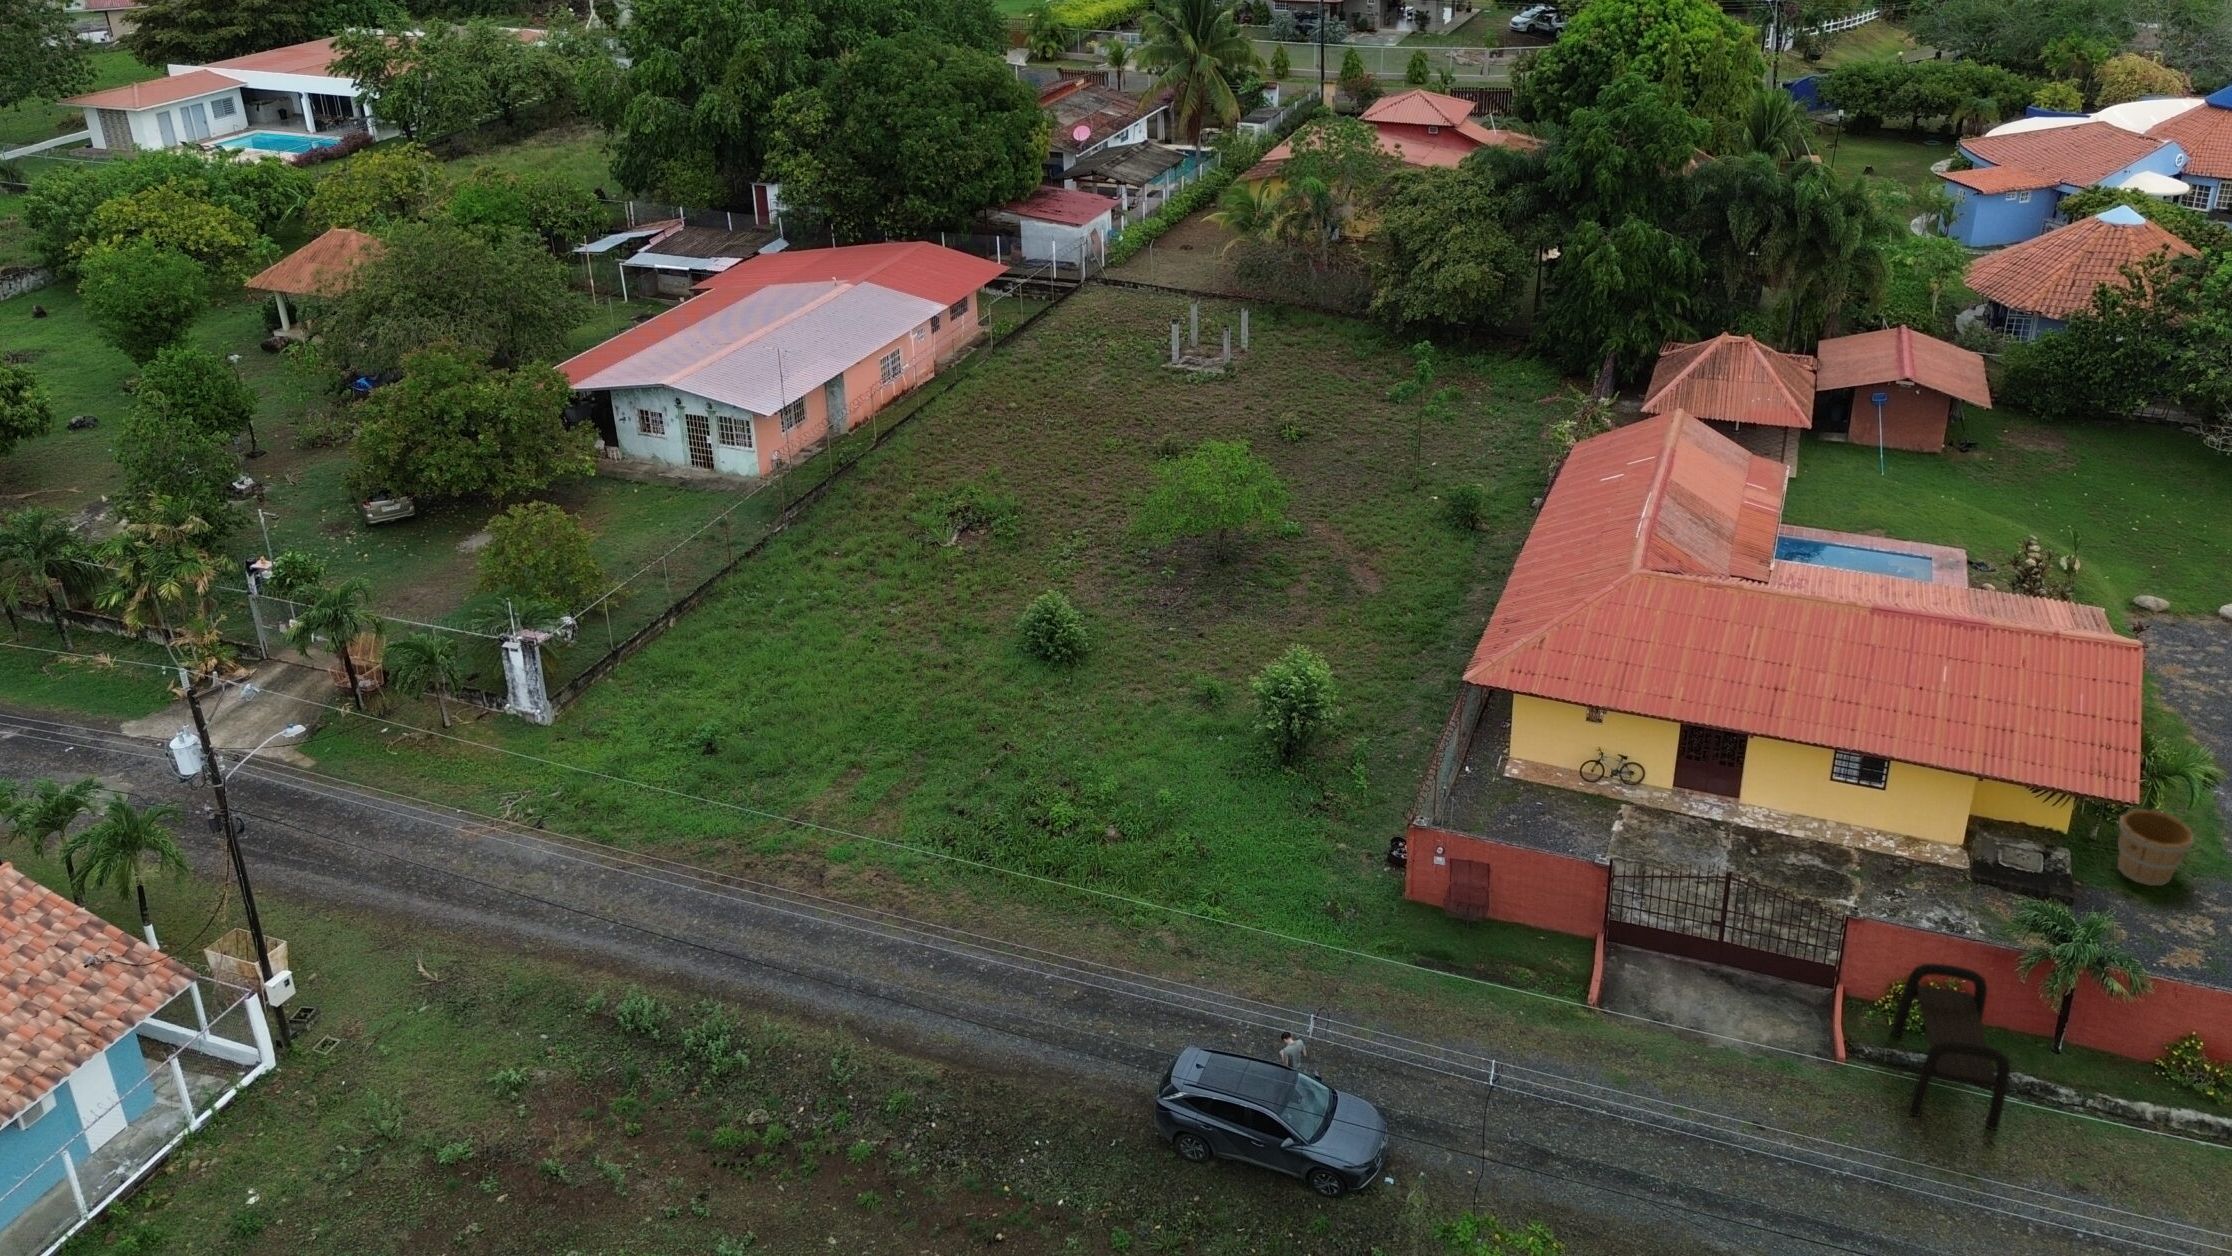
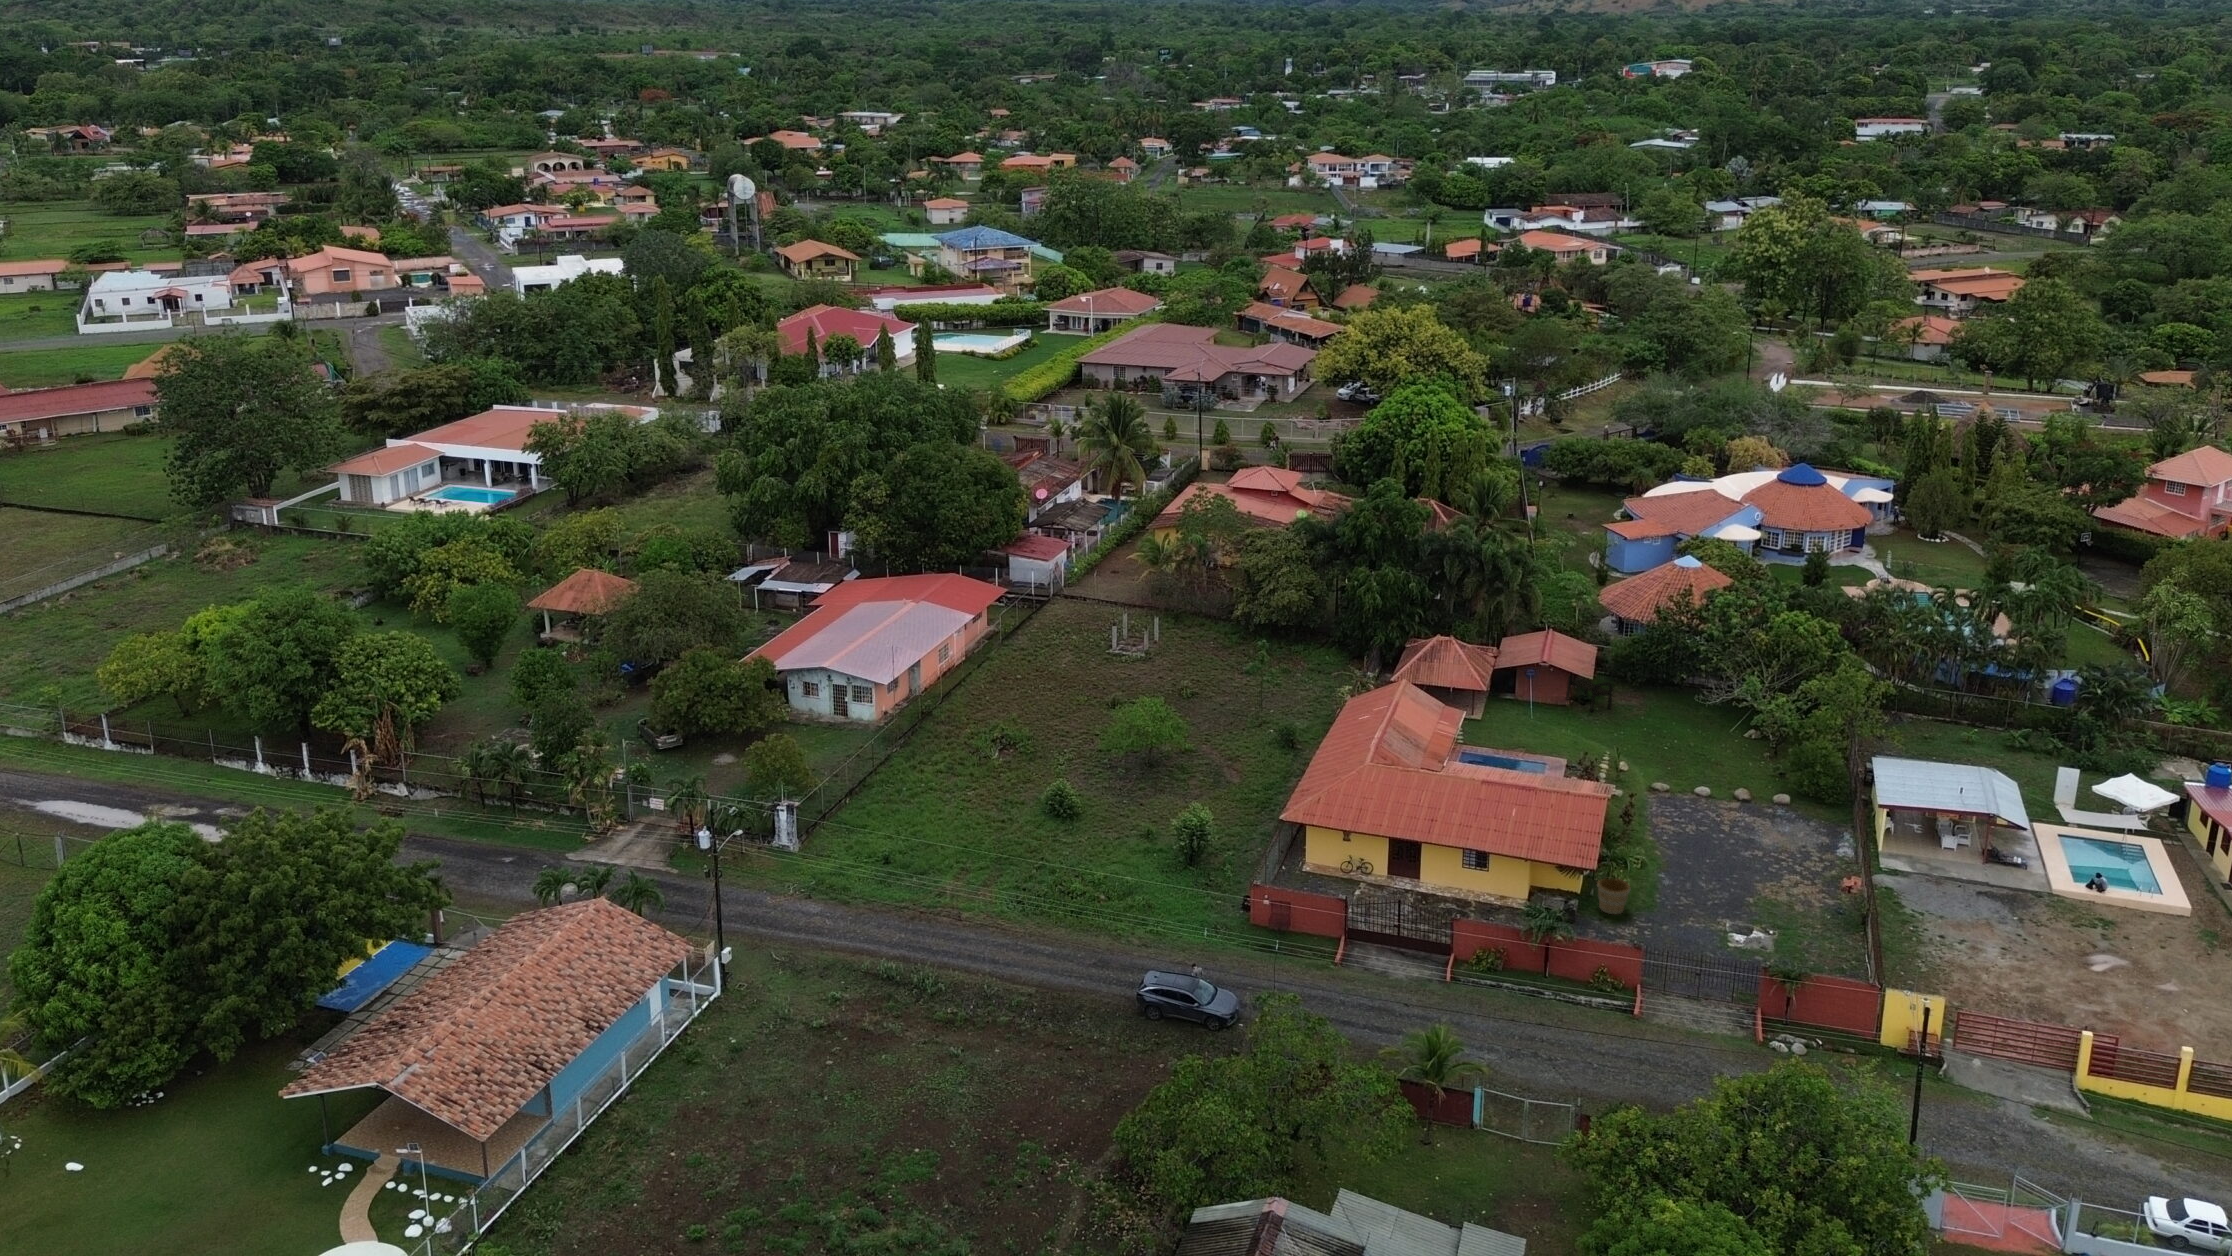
bench: present [1892,963,2010,1130] -> present [1566,675,1613,712]

